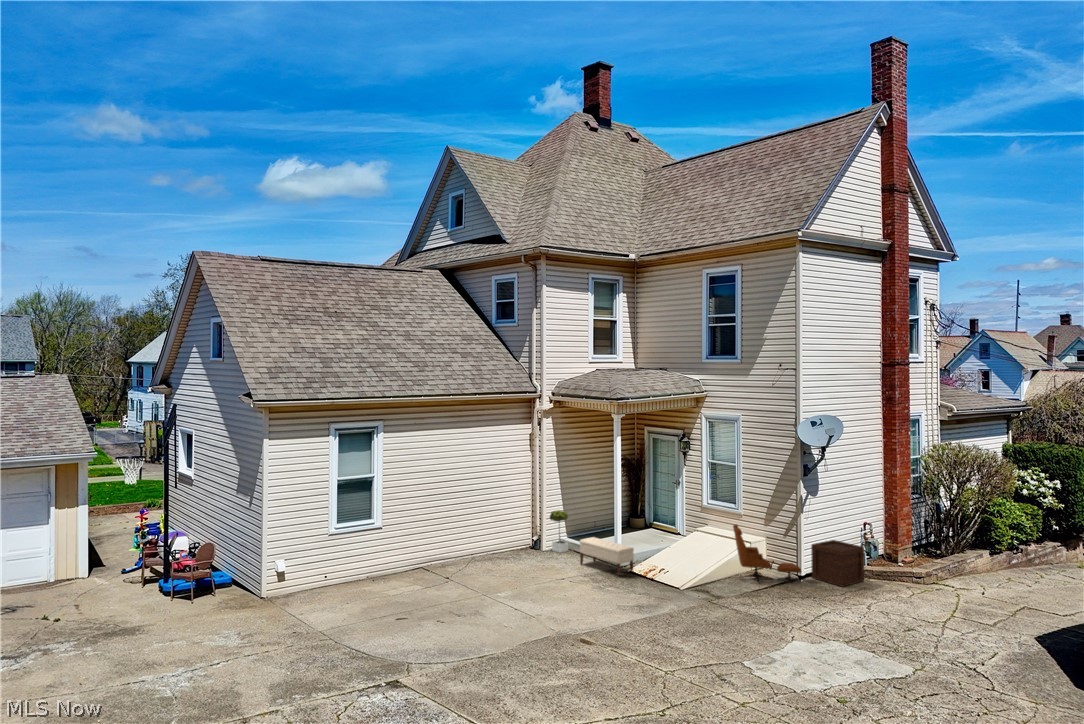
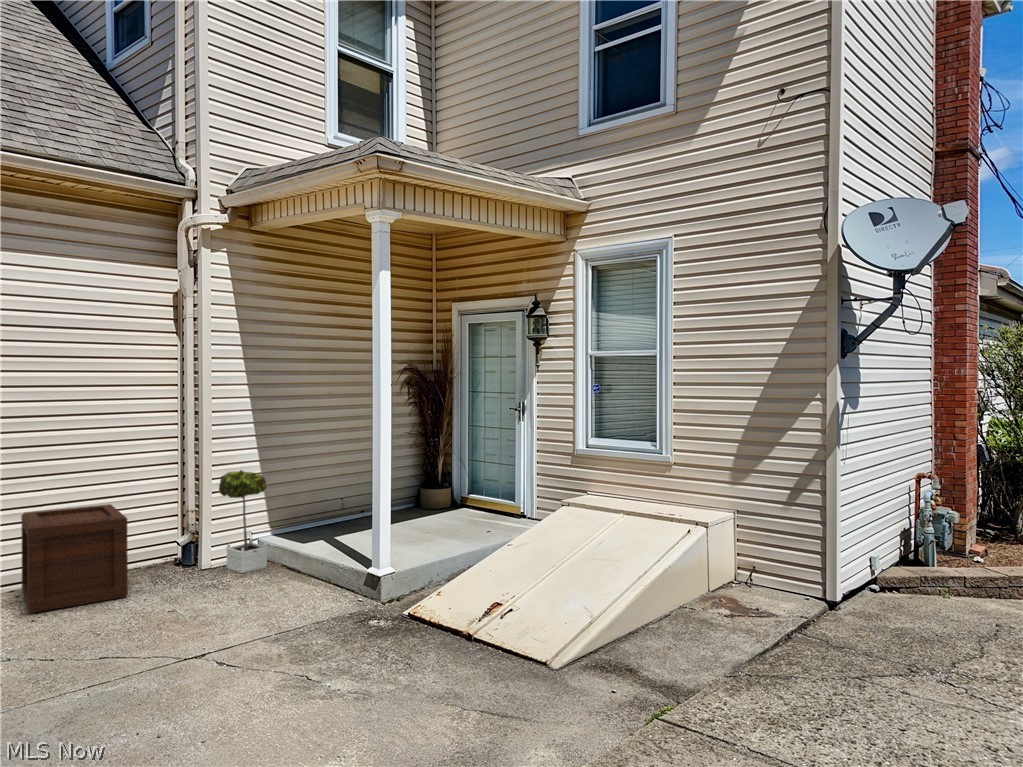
lounge chair: present [733,525,801,582] -> none [675,481,841,631]
bench: present [580,537,634,576] -> none [279,531,421,634]
wooden crate: present [811,540,864,587] -> present [21,504,128,613]

